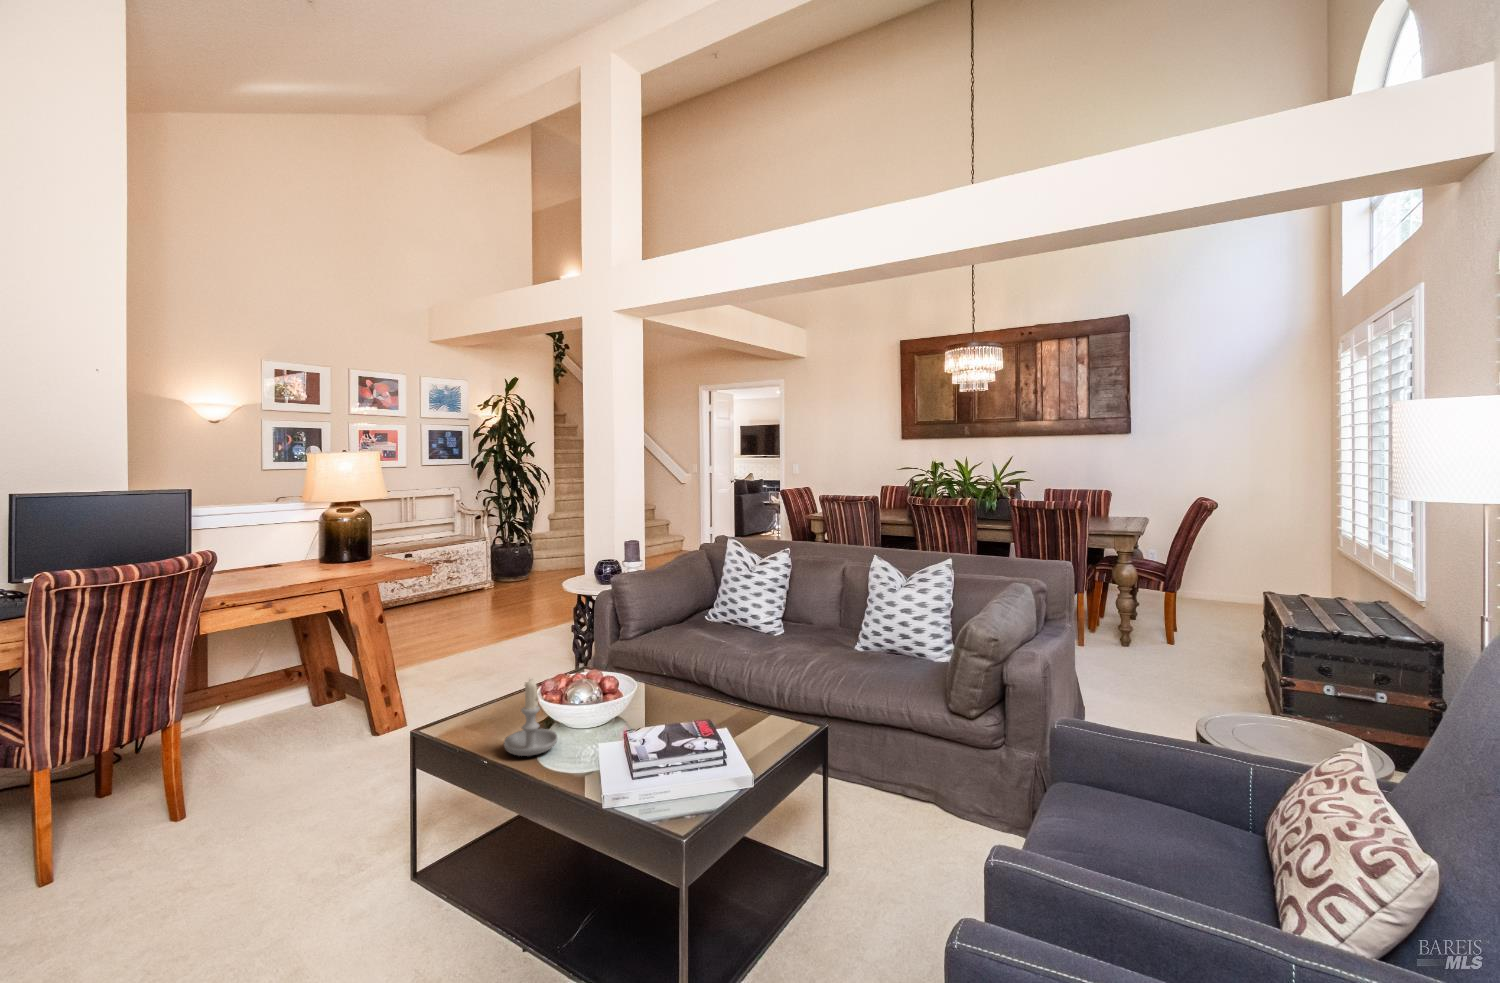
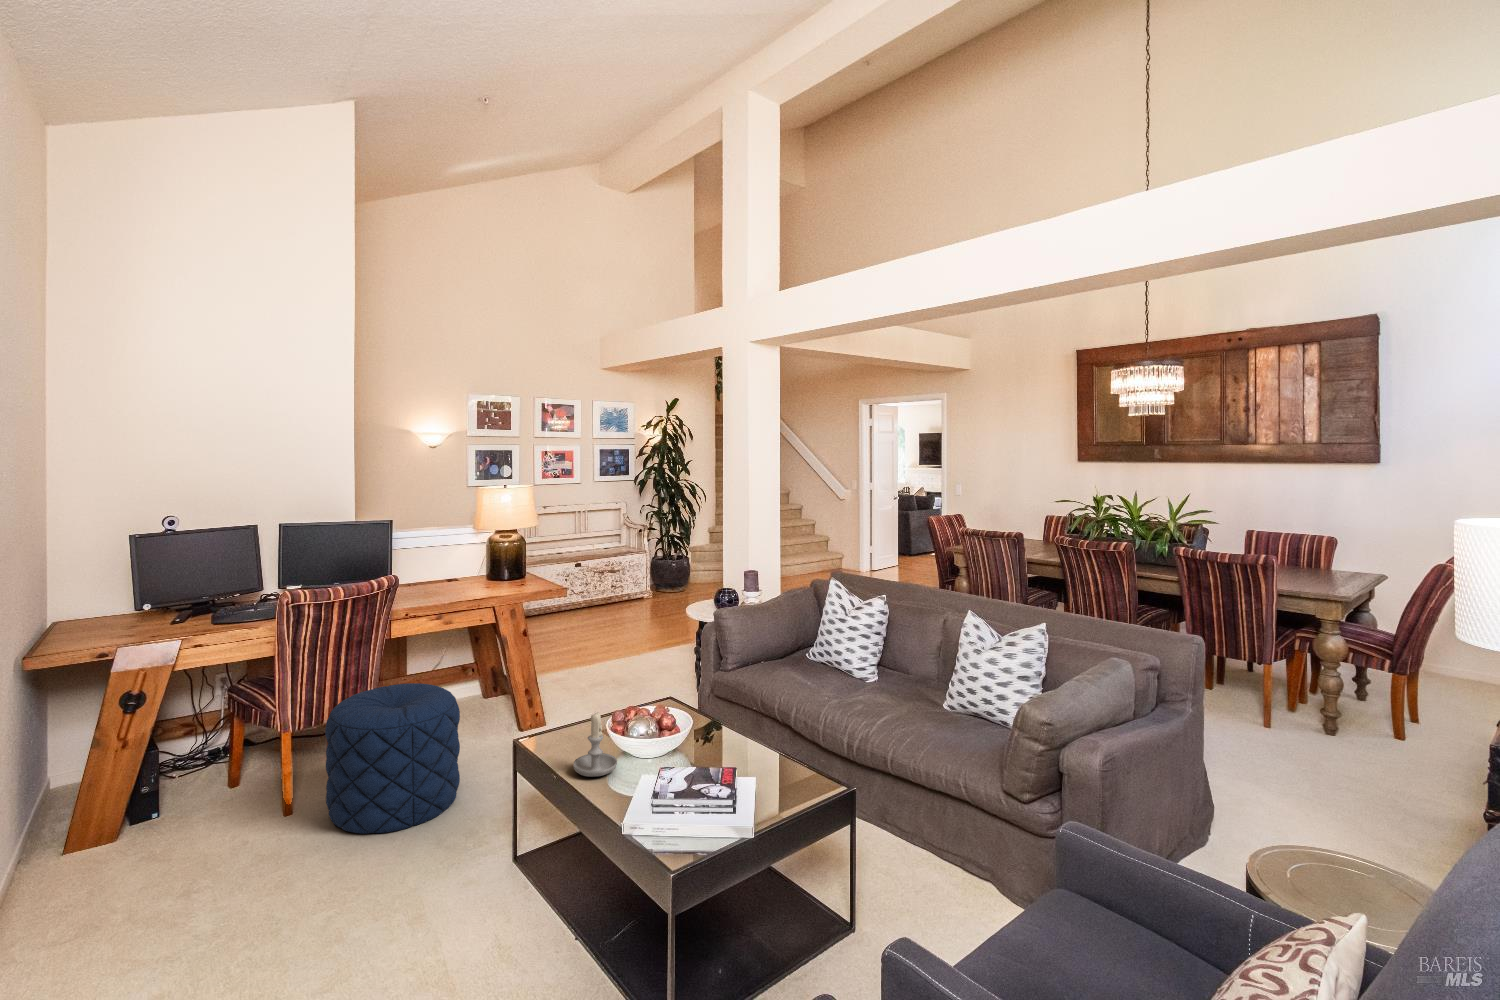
pouf: none [117,683,315,884] -> present [325,683,460,834]

